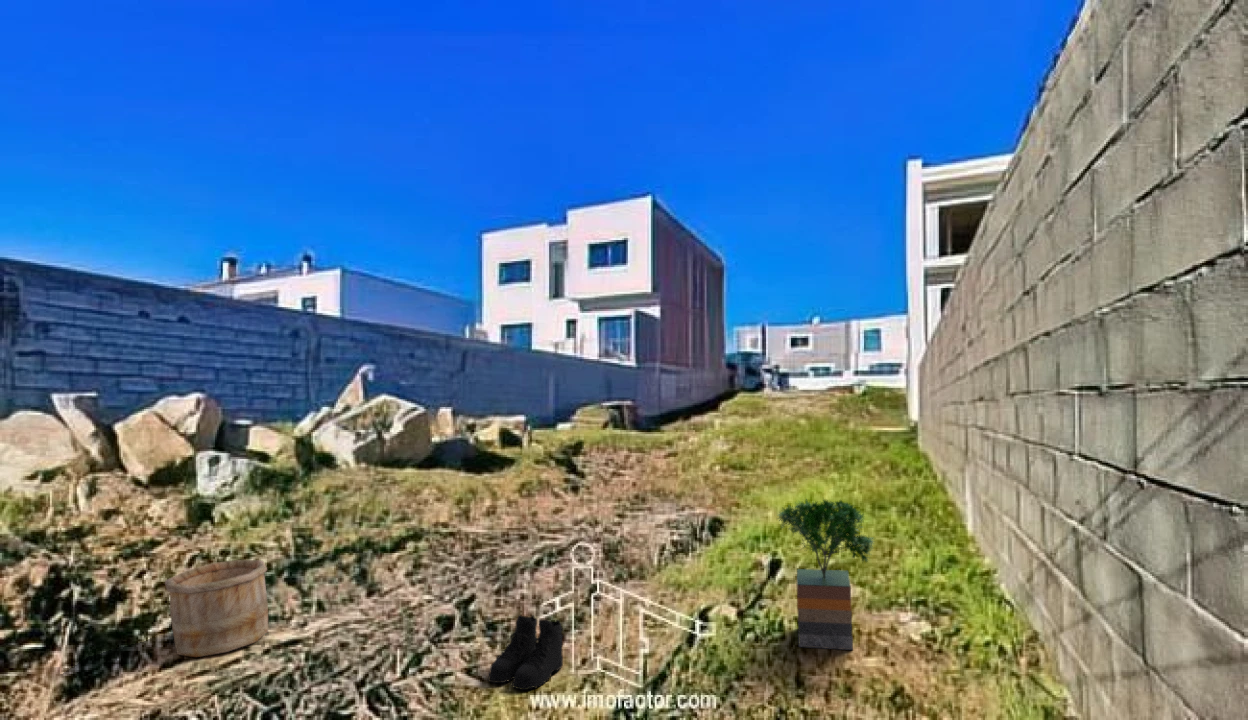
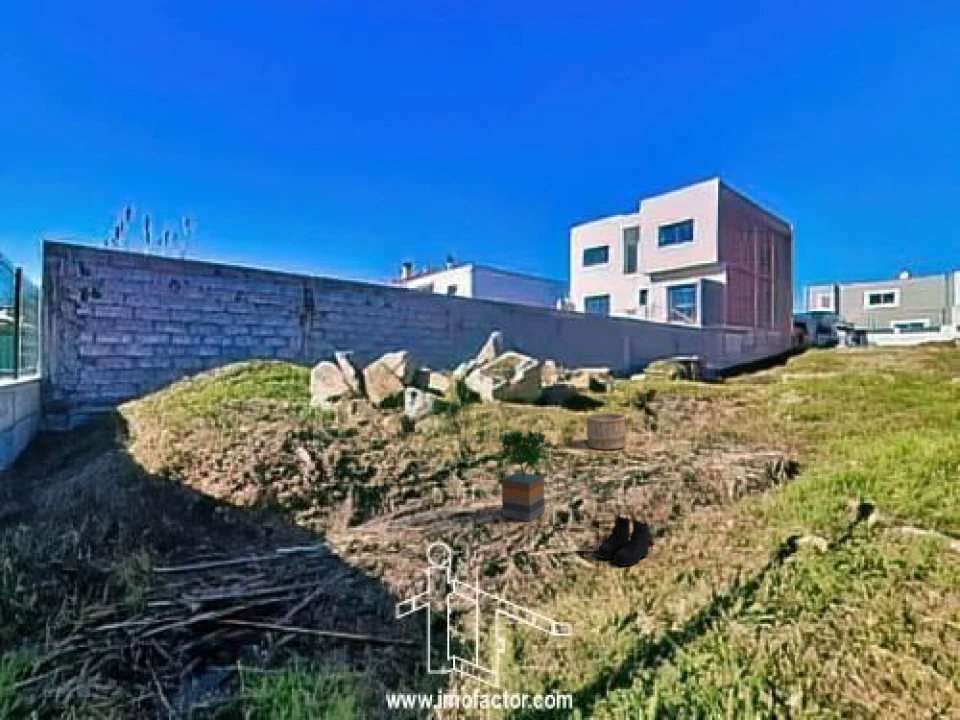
potted tree: present [778,499,873,650] -> present [501,430,552,521]
wooden bucket: present [165,560,268,657] -> present [586,413,626,450]

